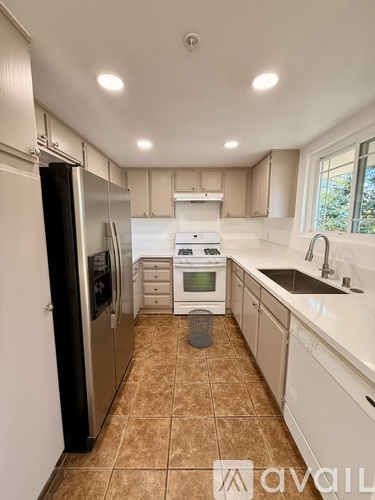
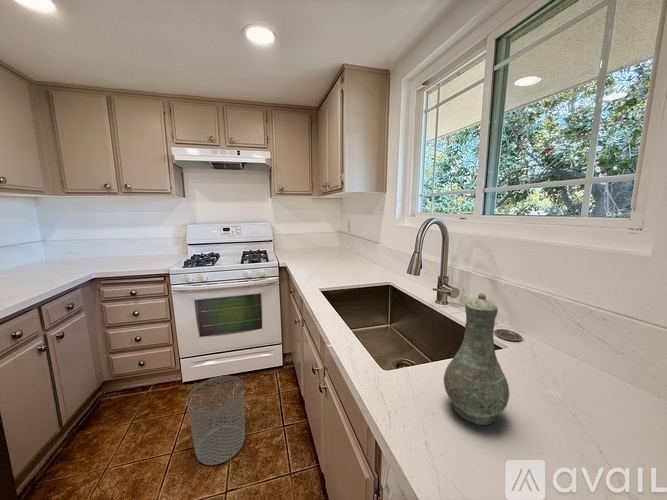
vase: none [316,261,341,307] -> present [444,293,509,425]

